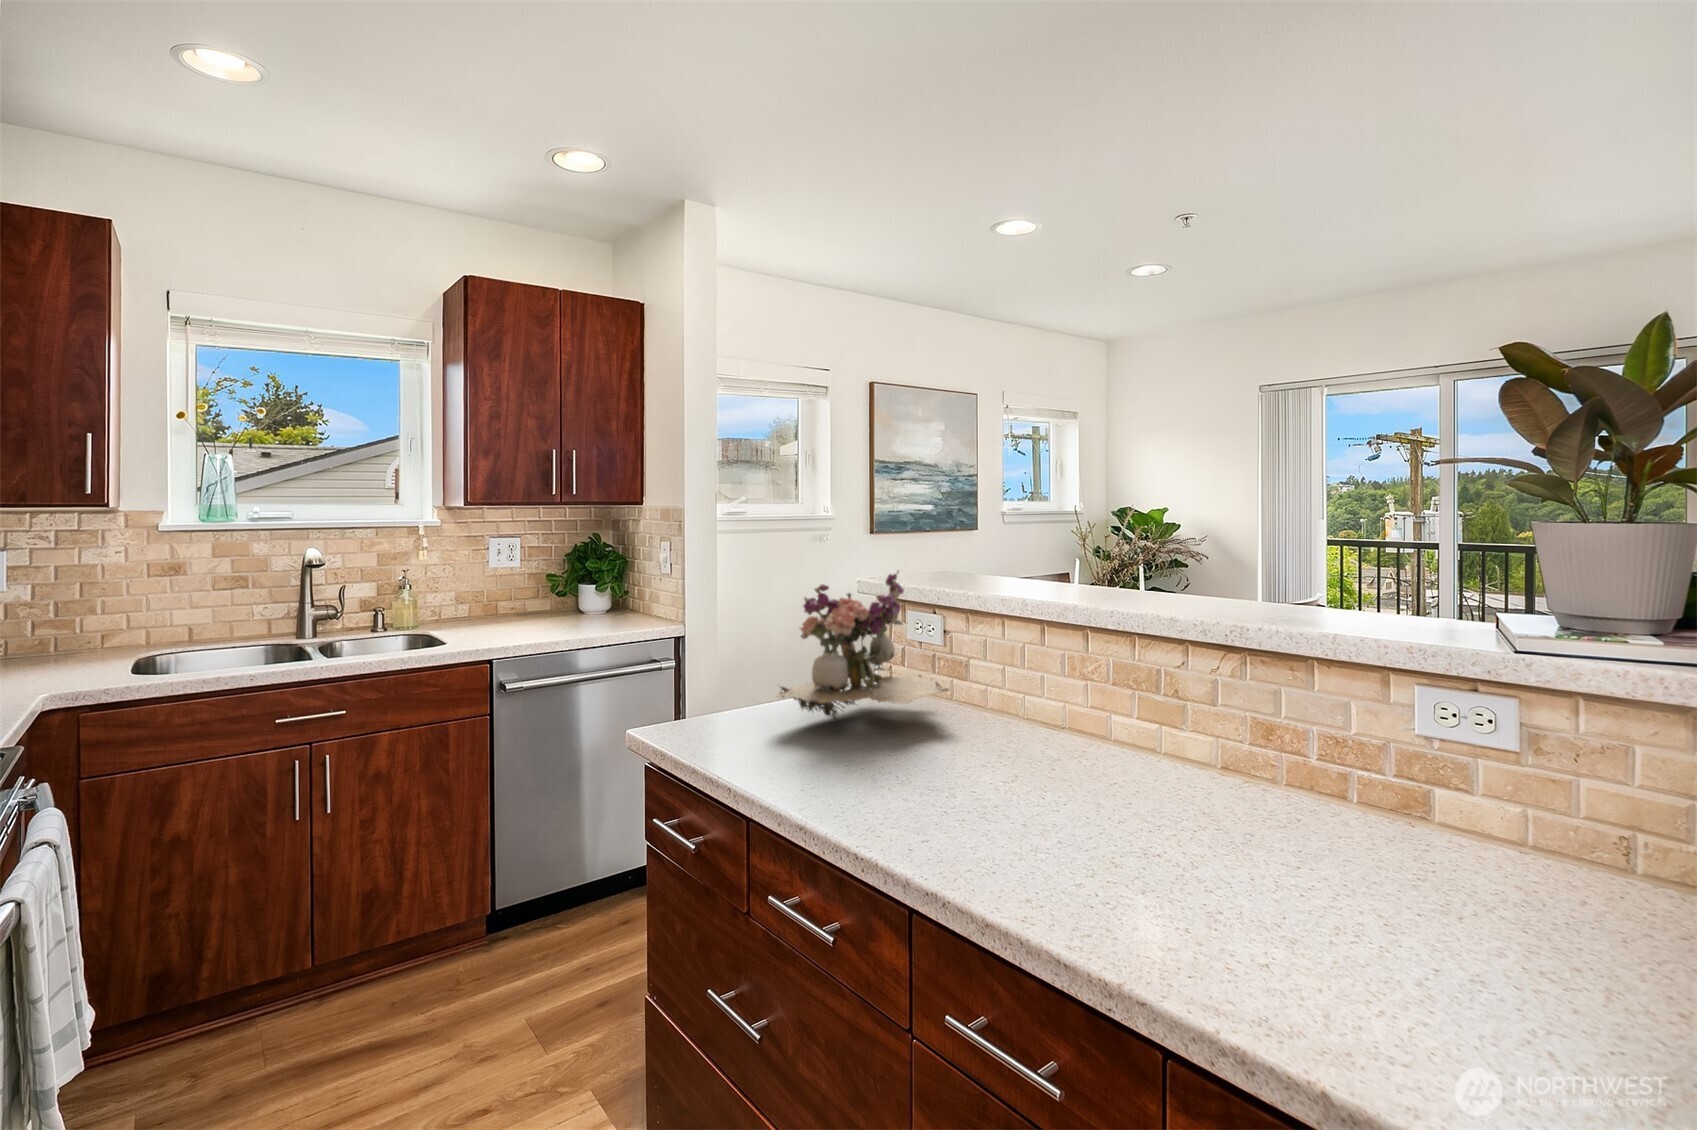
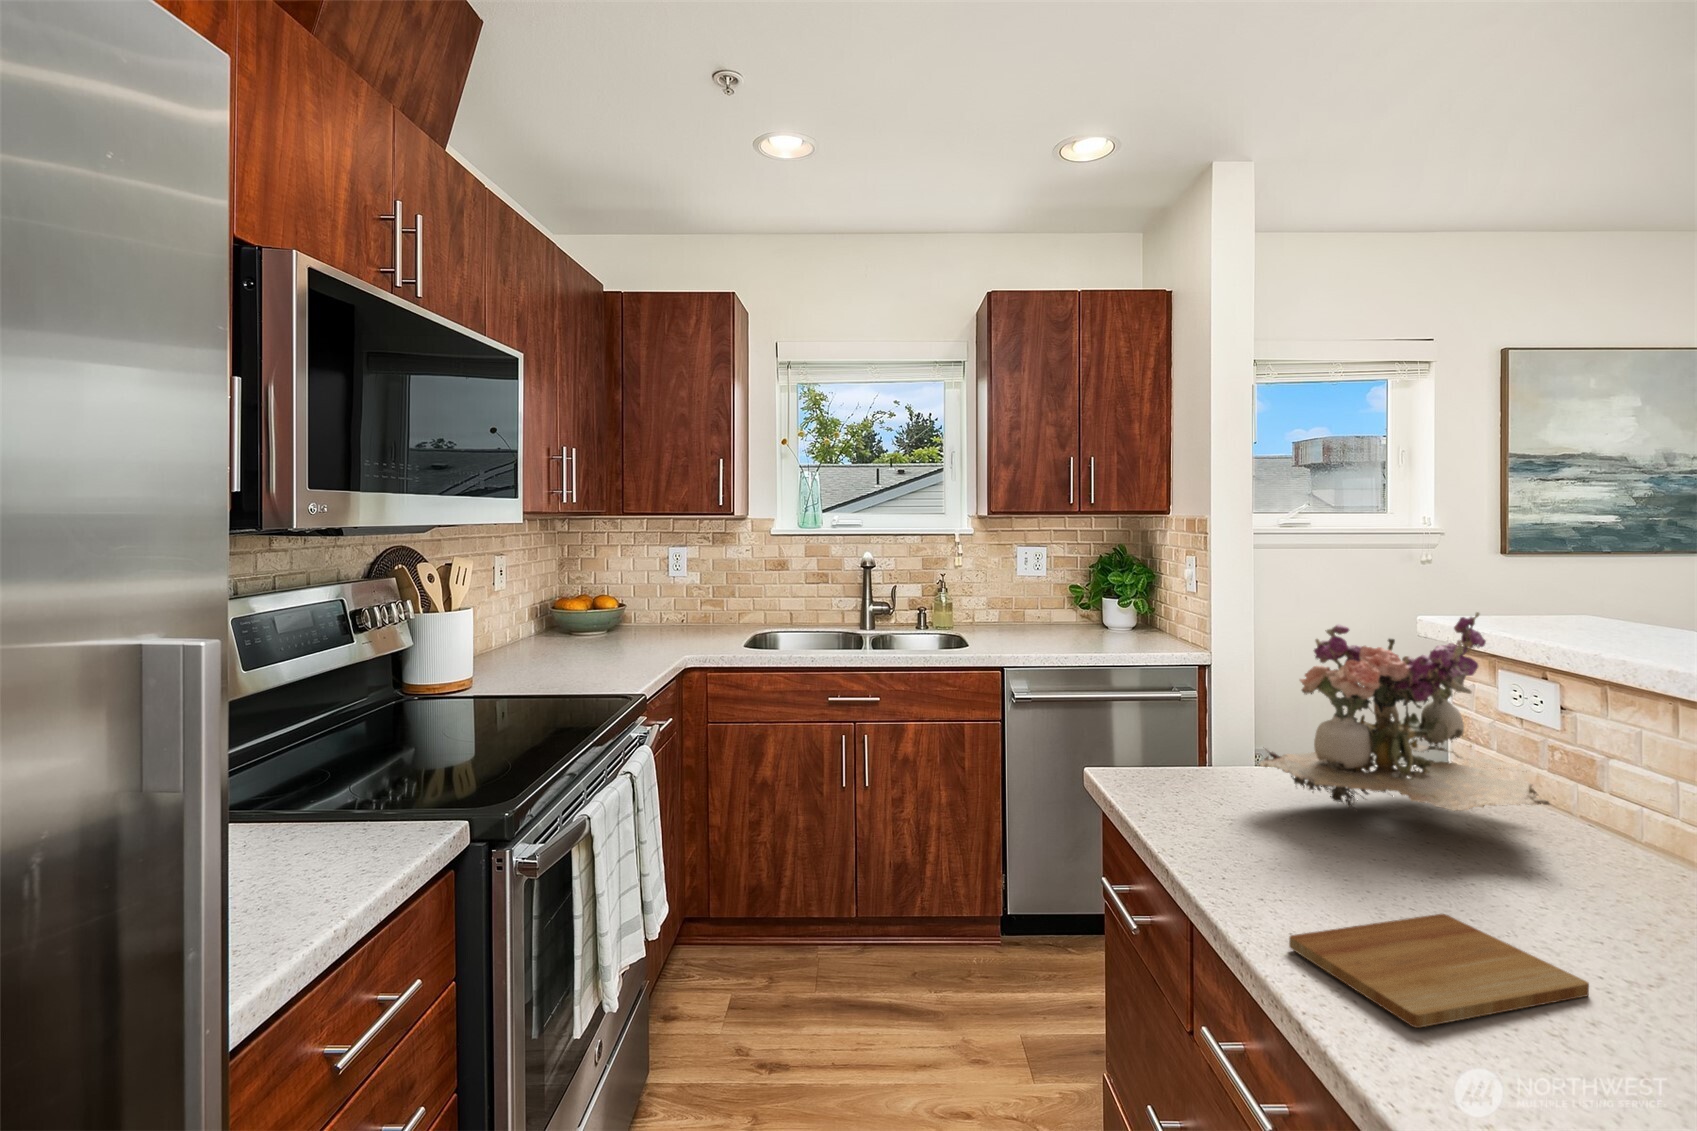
cutting board: none [837,767,990,829] -> present [1289,914,1589,1028]

